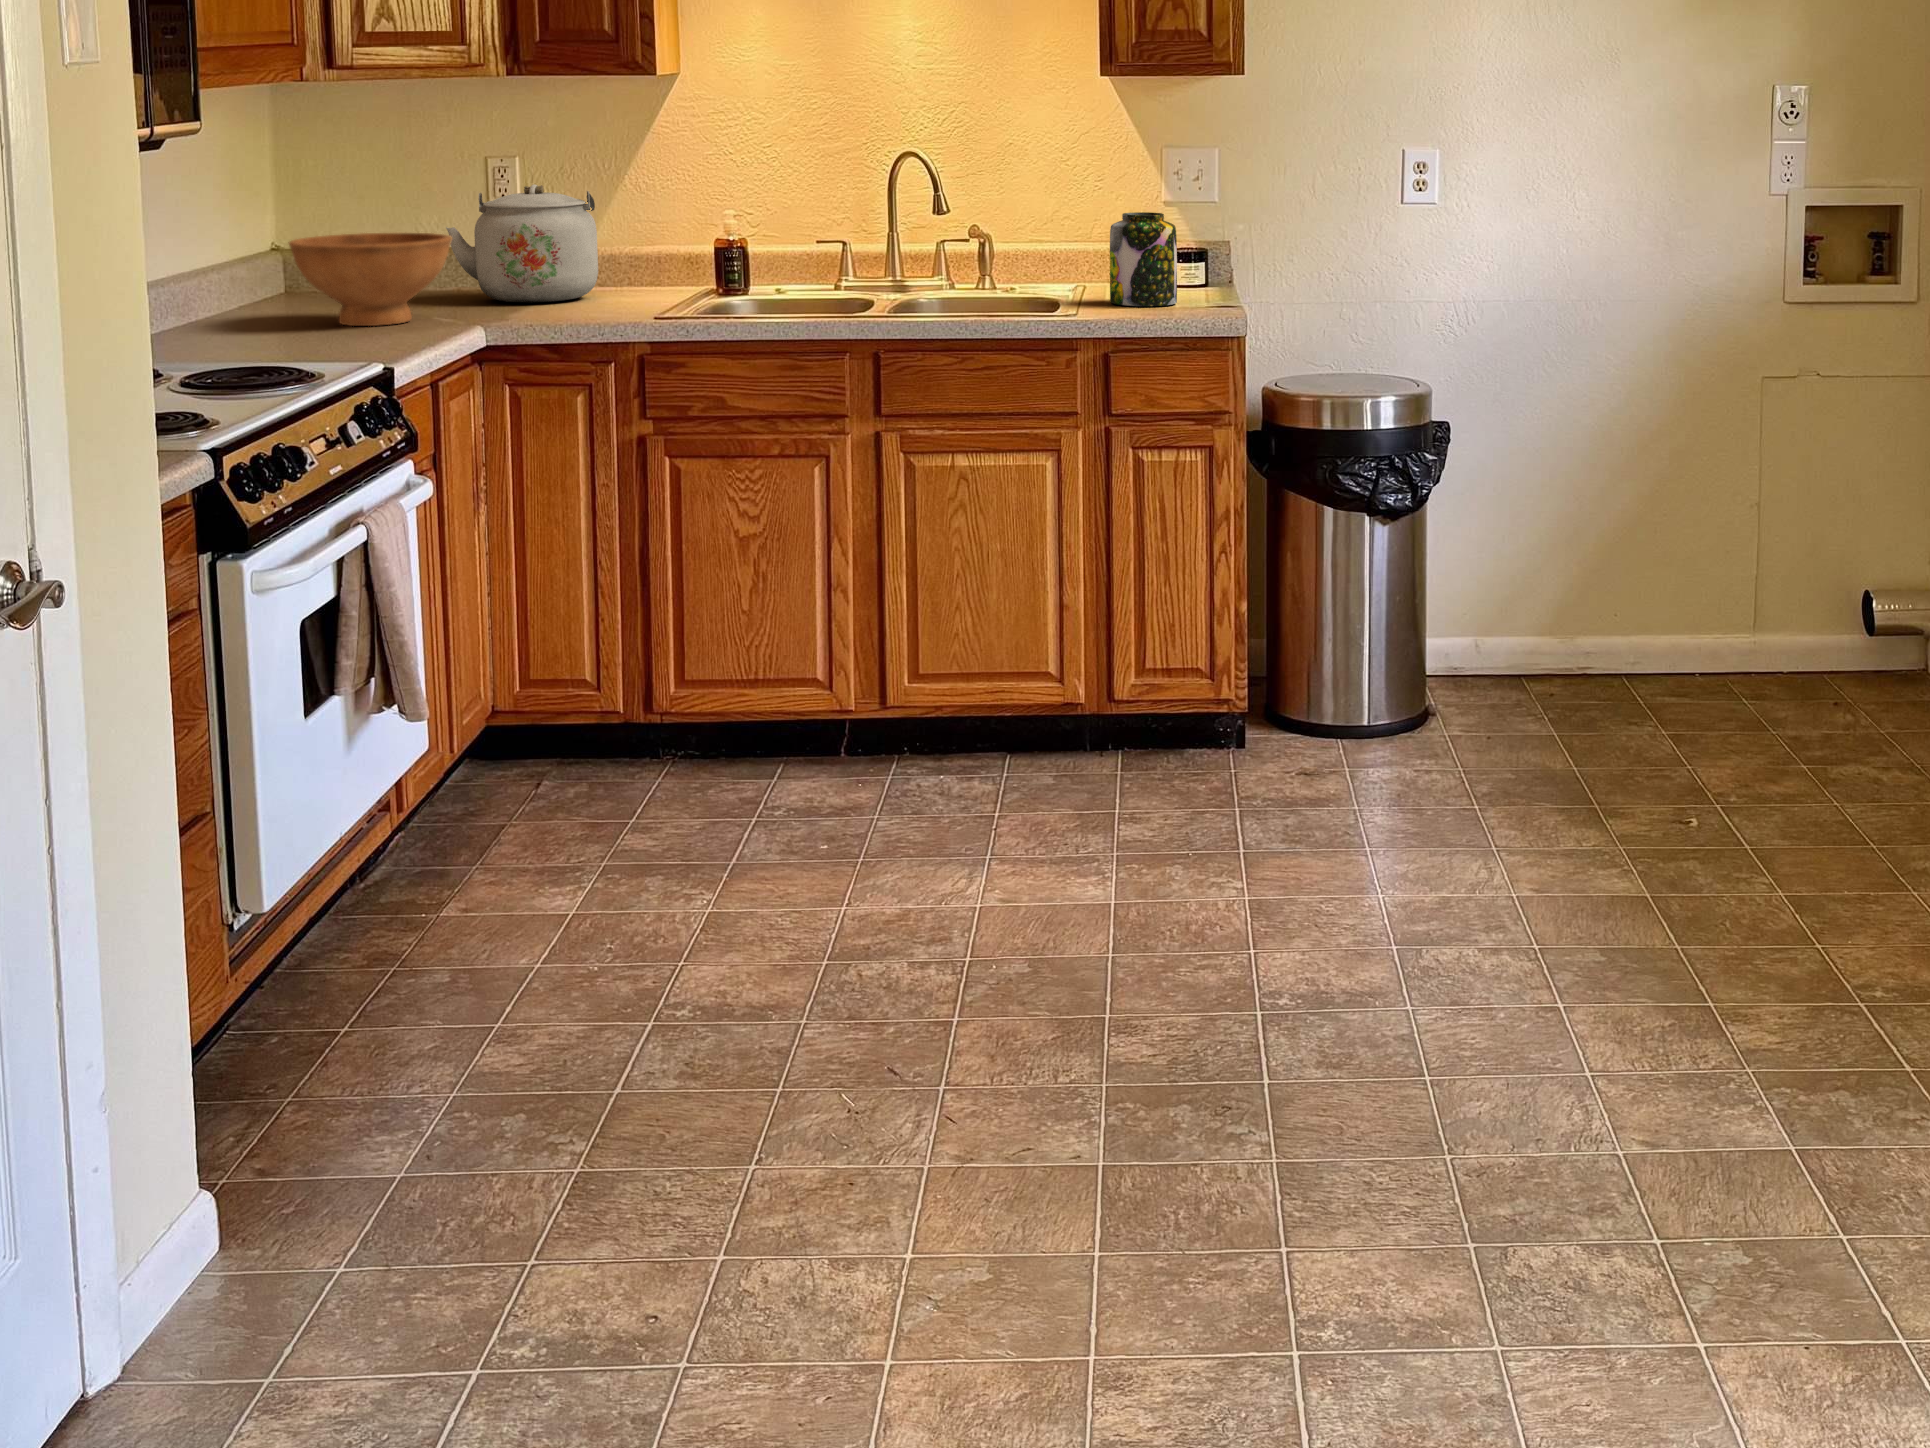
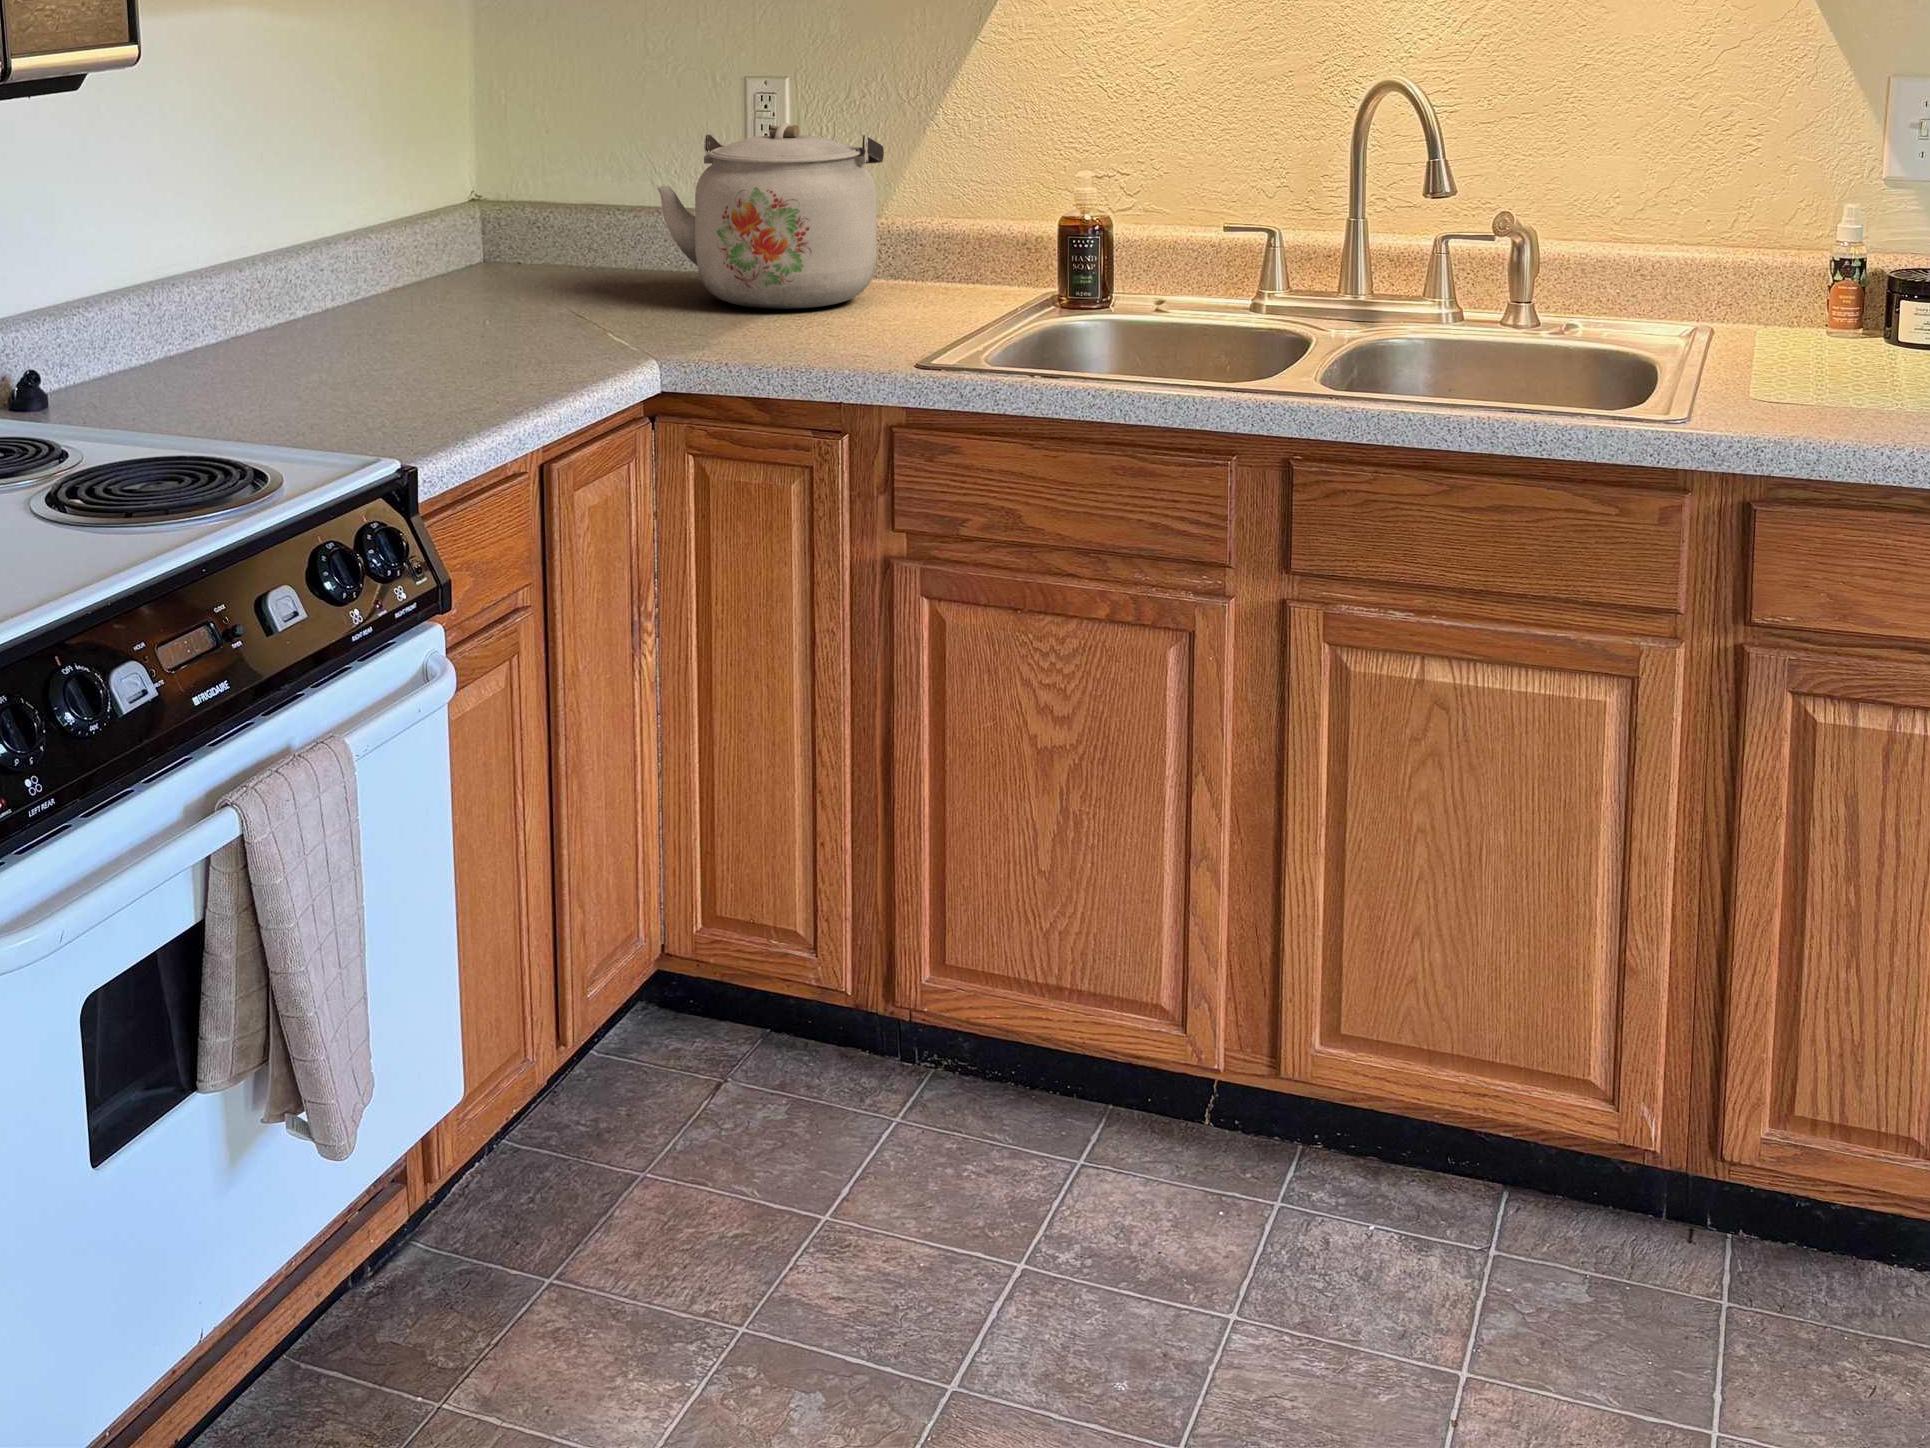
jar: present [1110,212,1177,306] -> none [1764,213,1916,402]
bowl: present [289,233,452,326] -> none [392,199,627,349]

